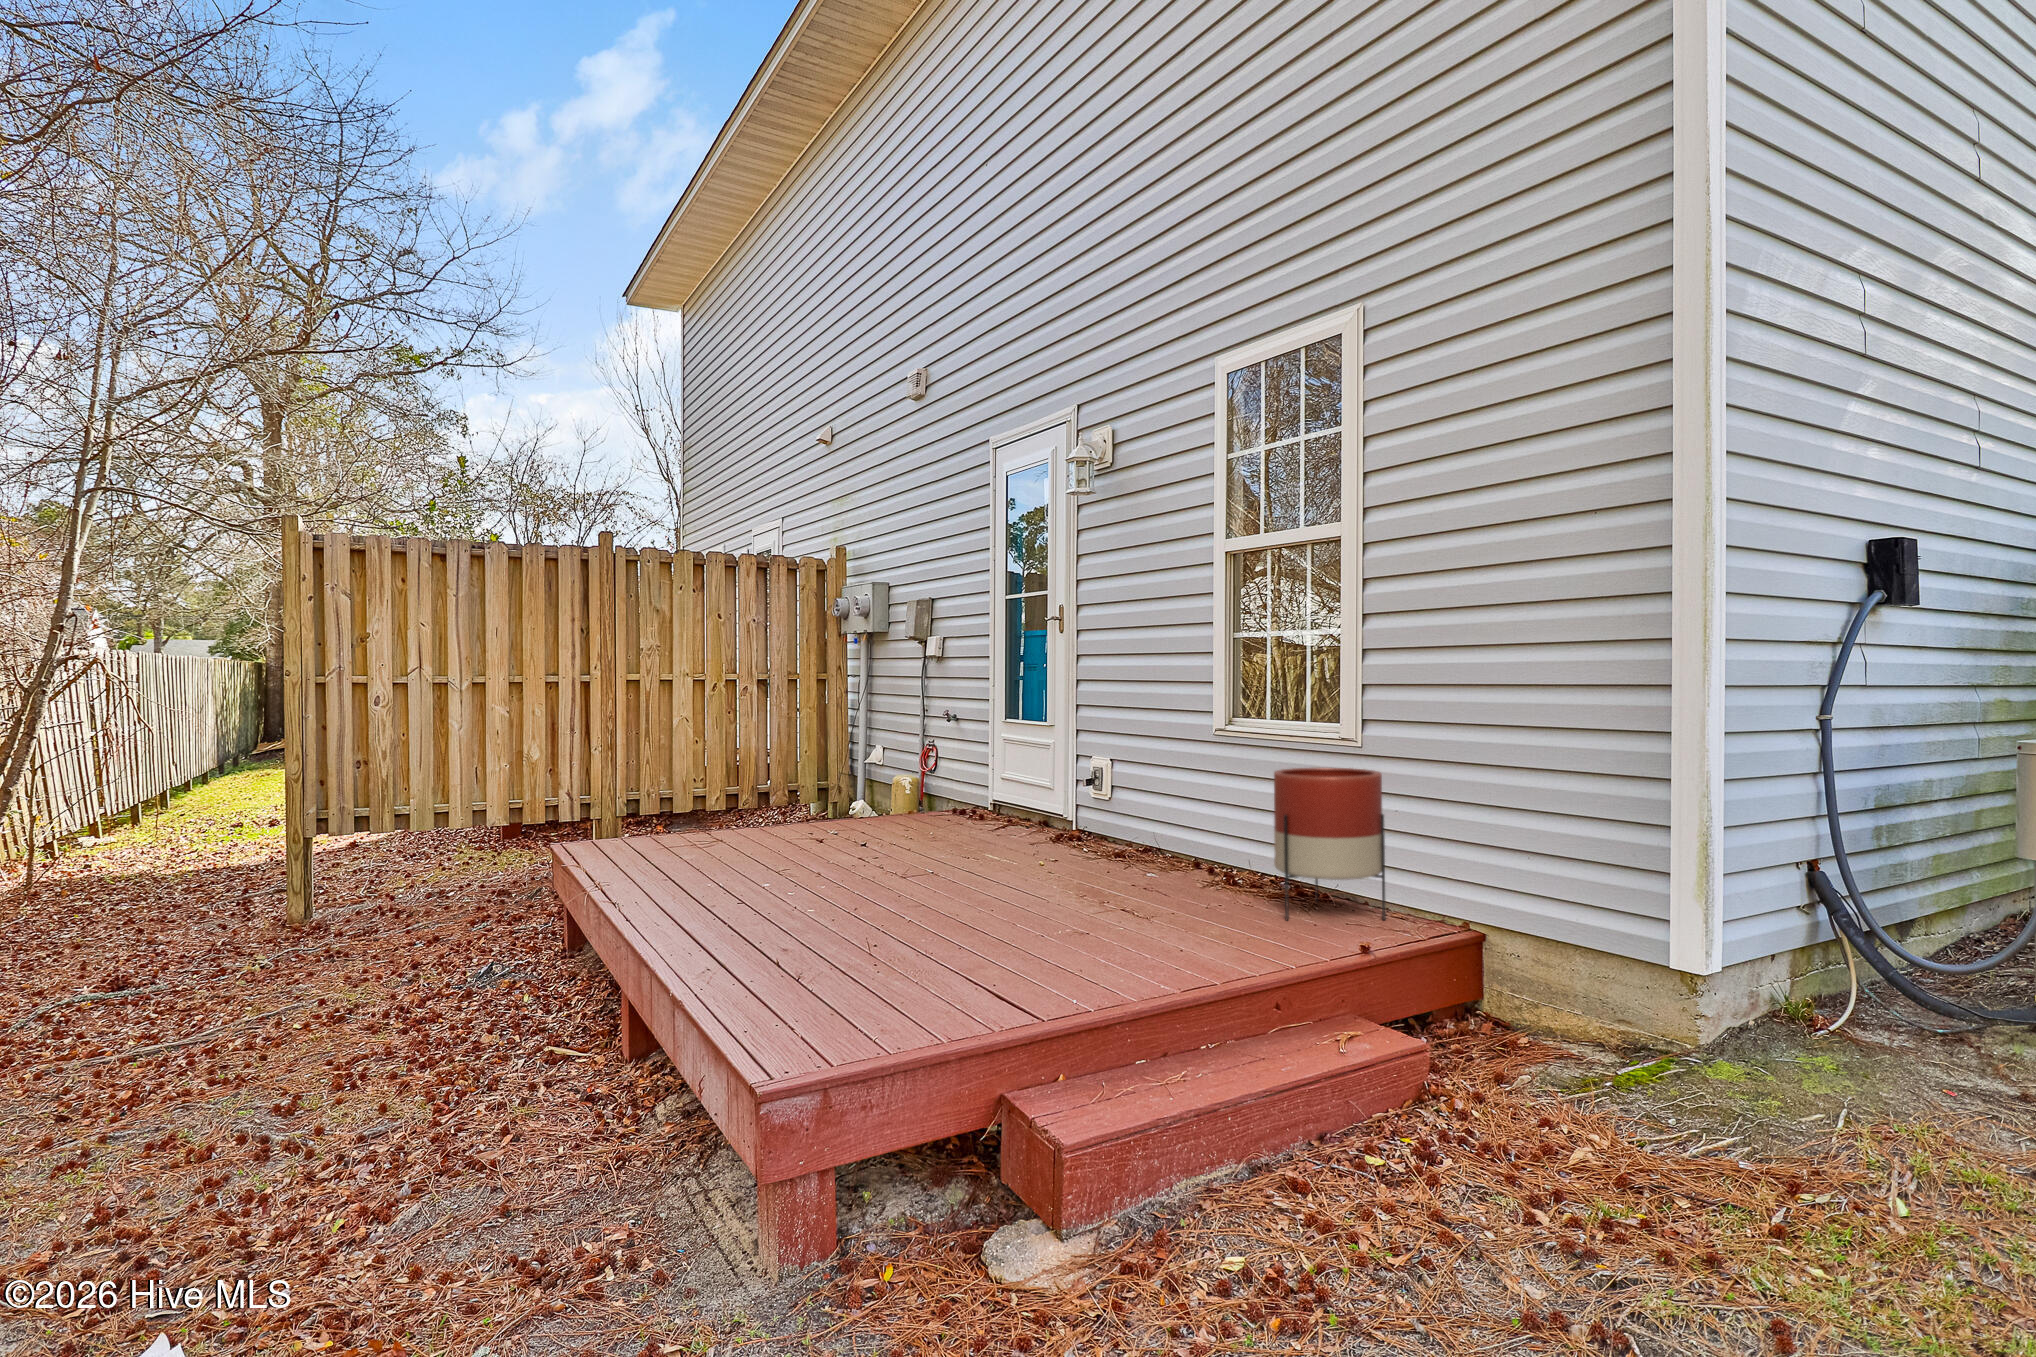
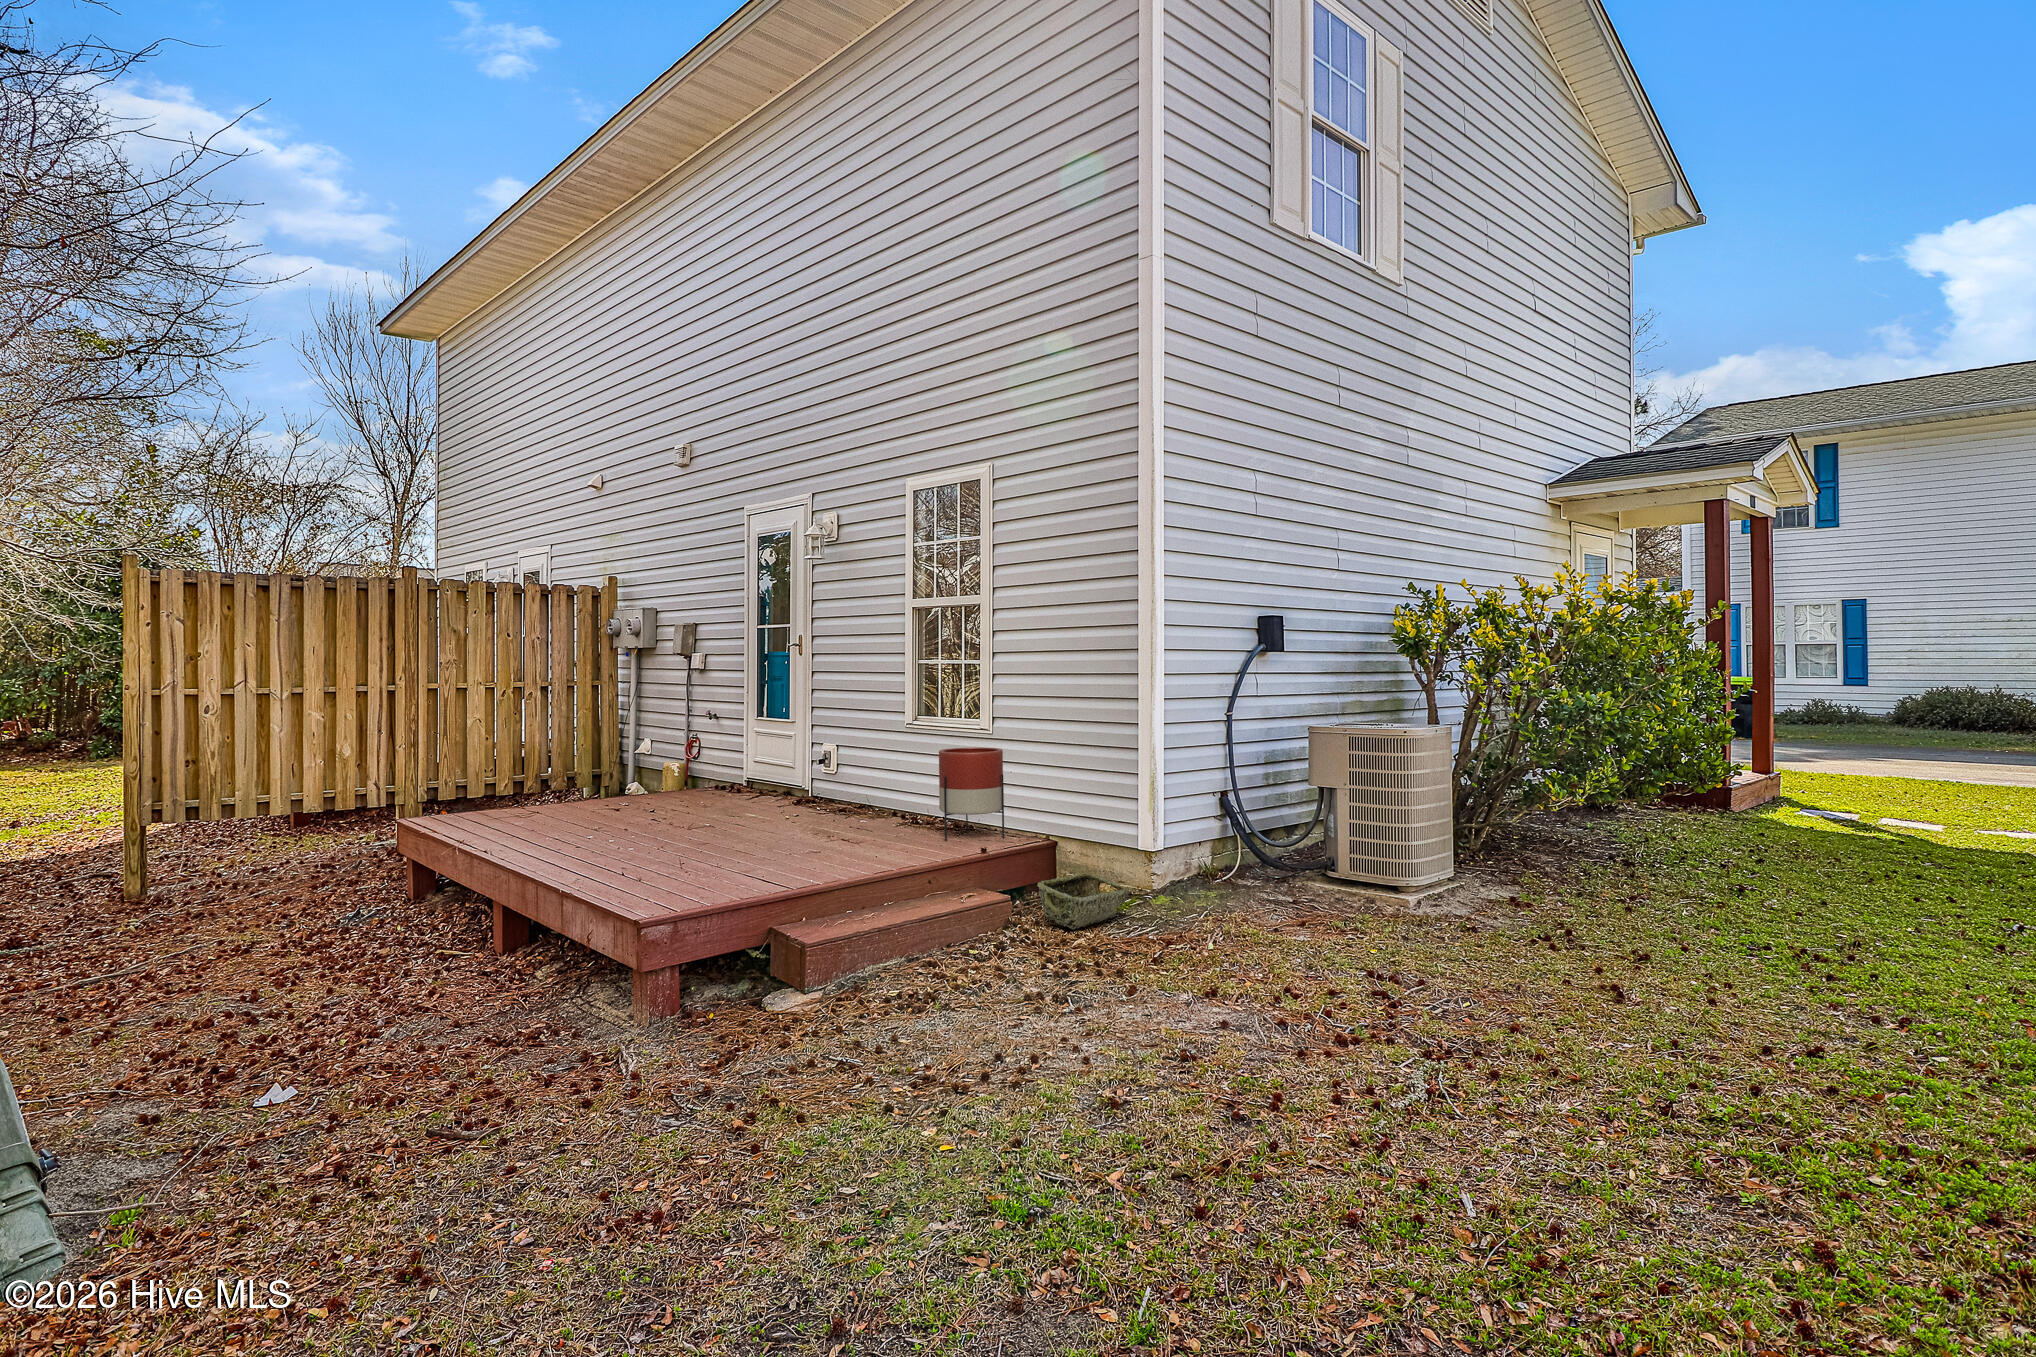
woven basket: none [1470,998,1649,1113] -> present [1037,873,1129,929]

